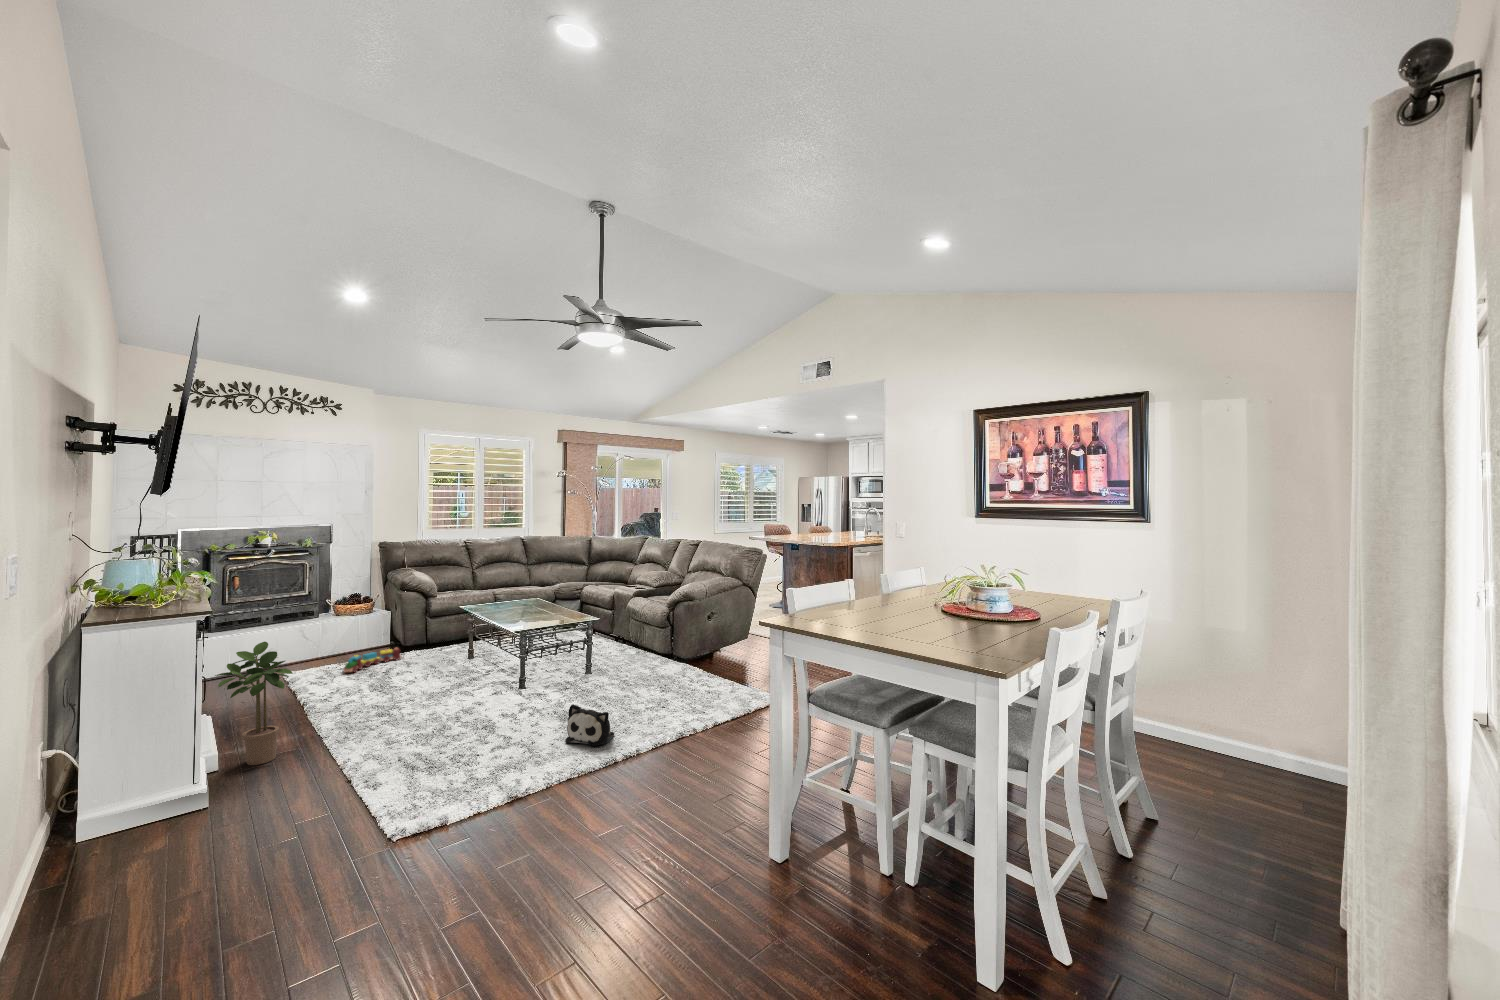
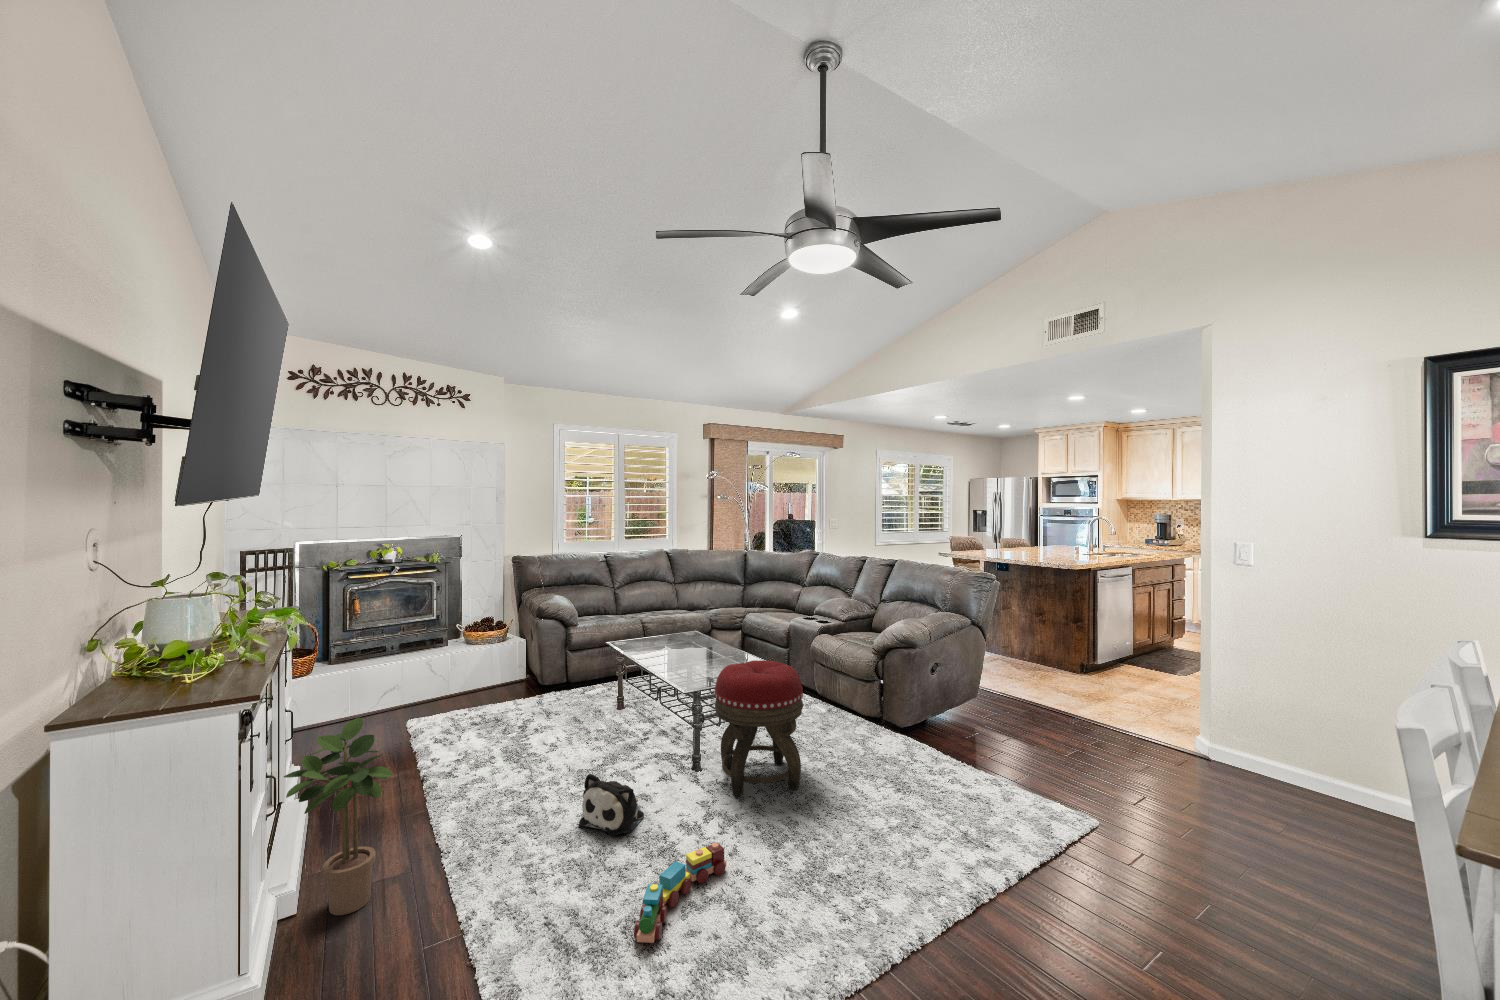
footstool: none [533,610,598,699] -> present [714,660,803,796]
toy train: present [343,648,401,672] -> present [634,843,726,943]
plush toy: present [565,704,614,746] -> present [579,774,644,835]

